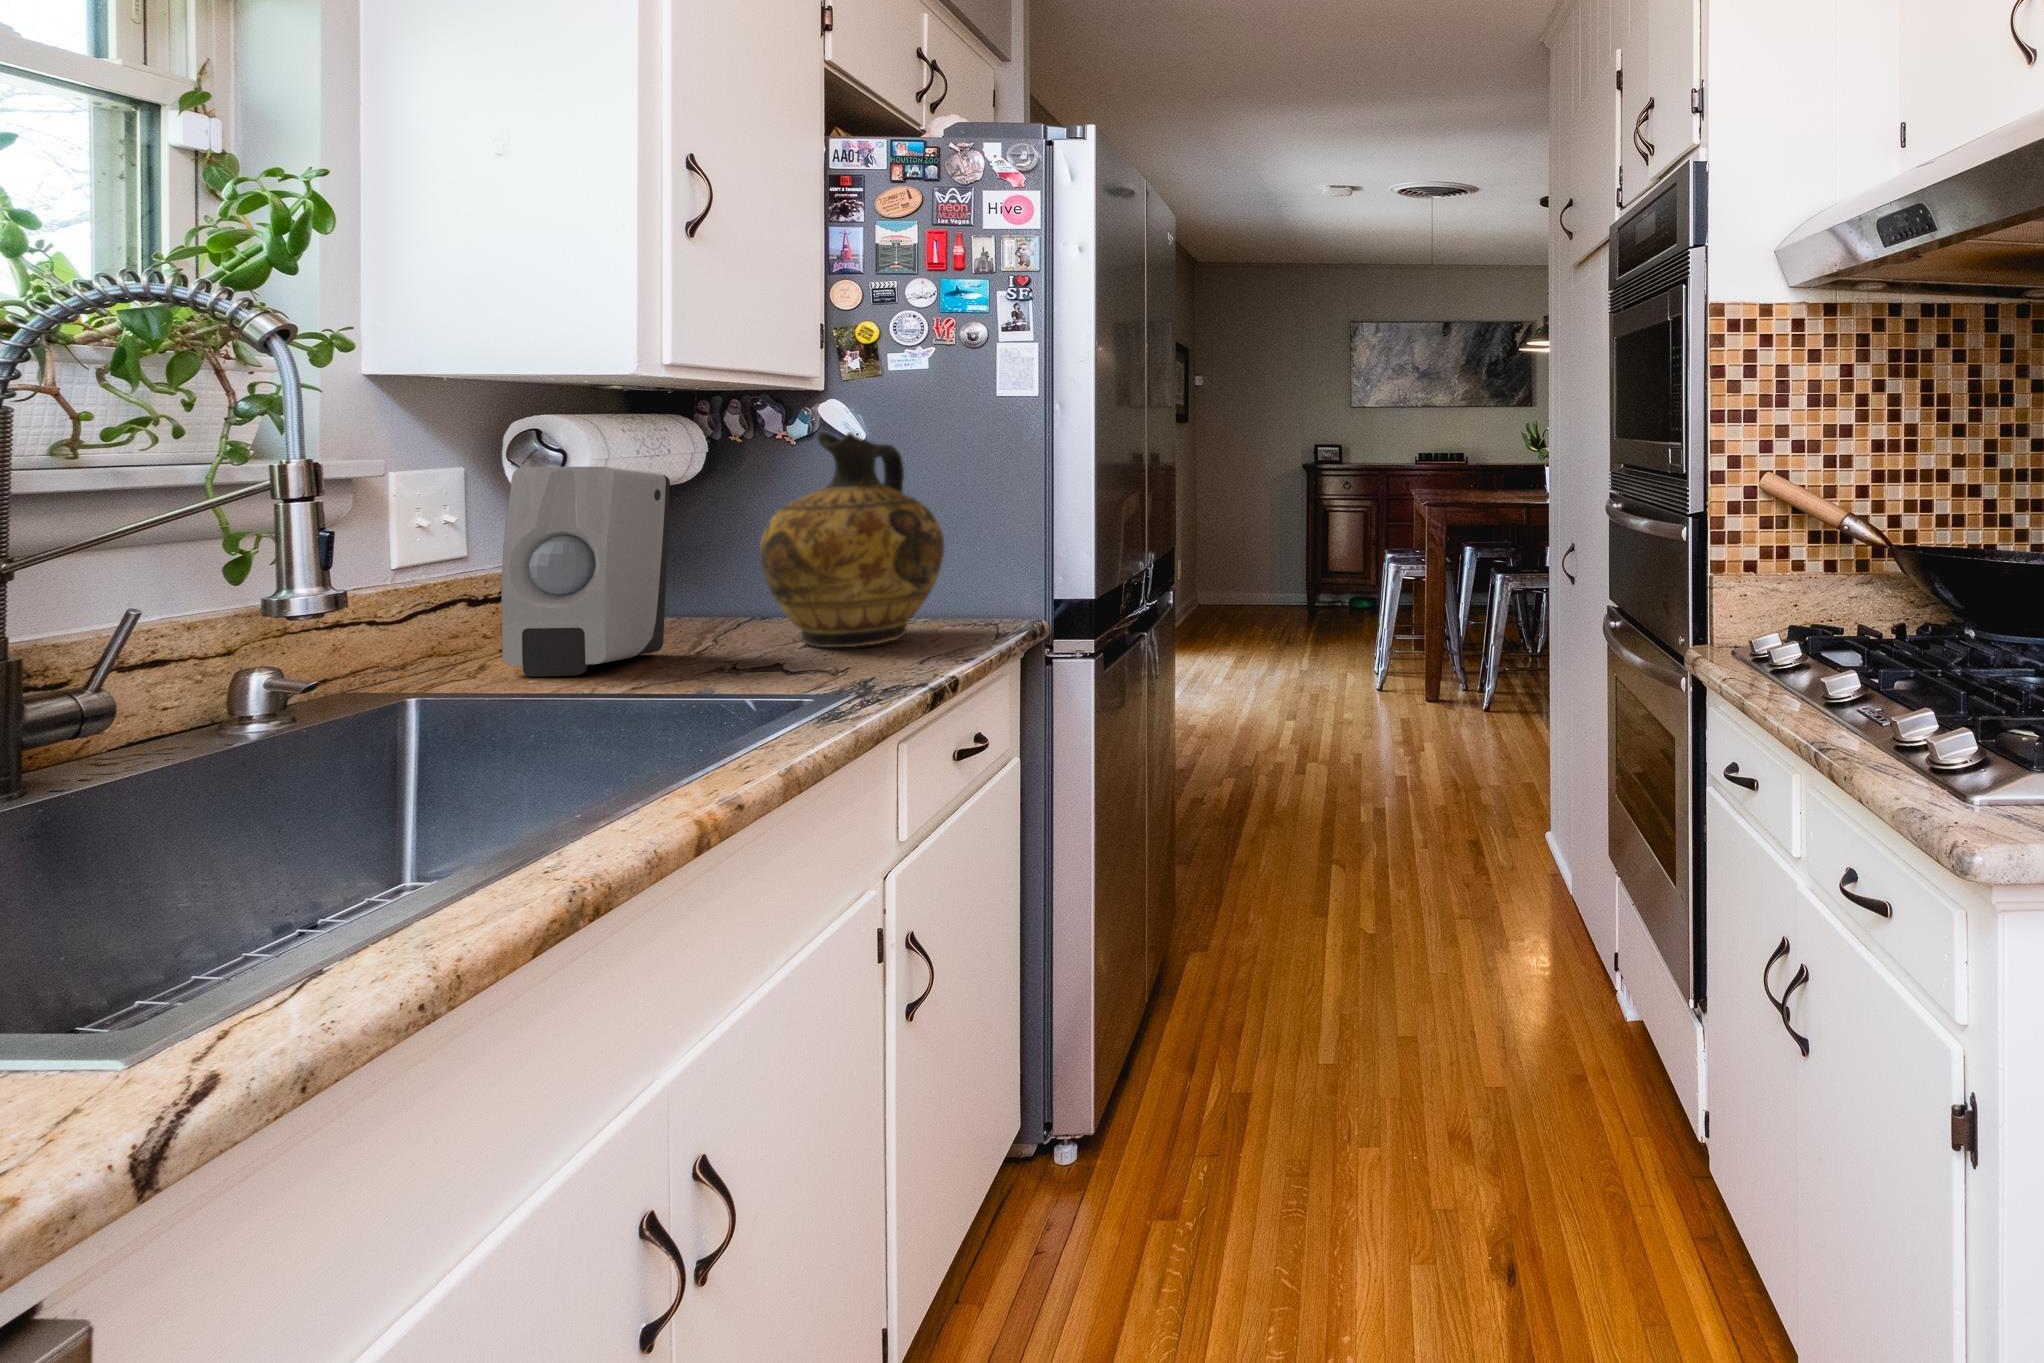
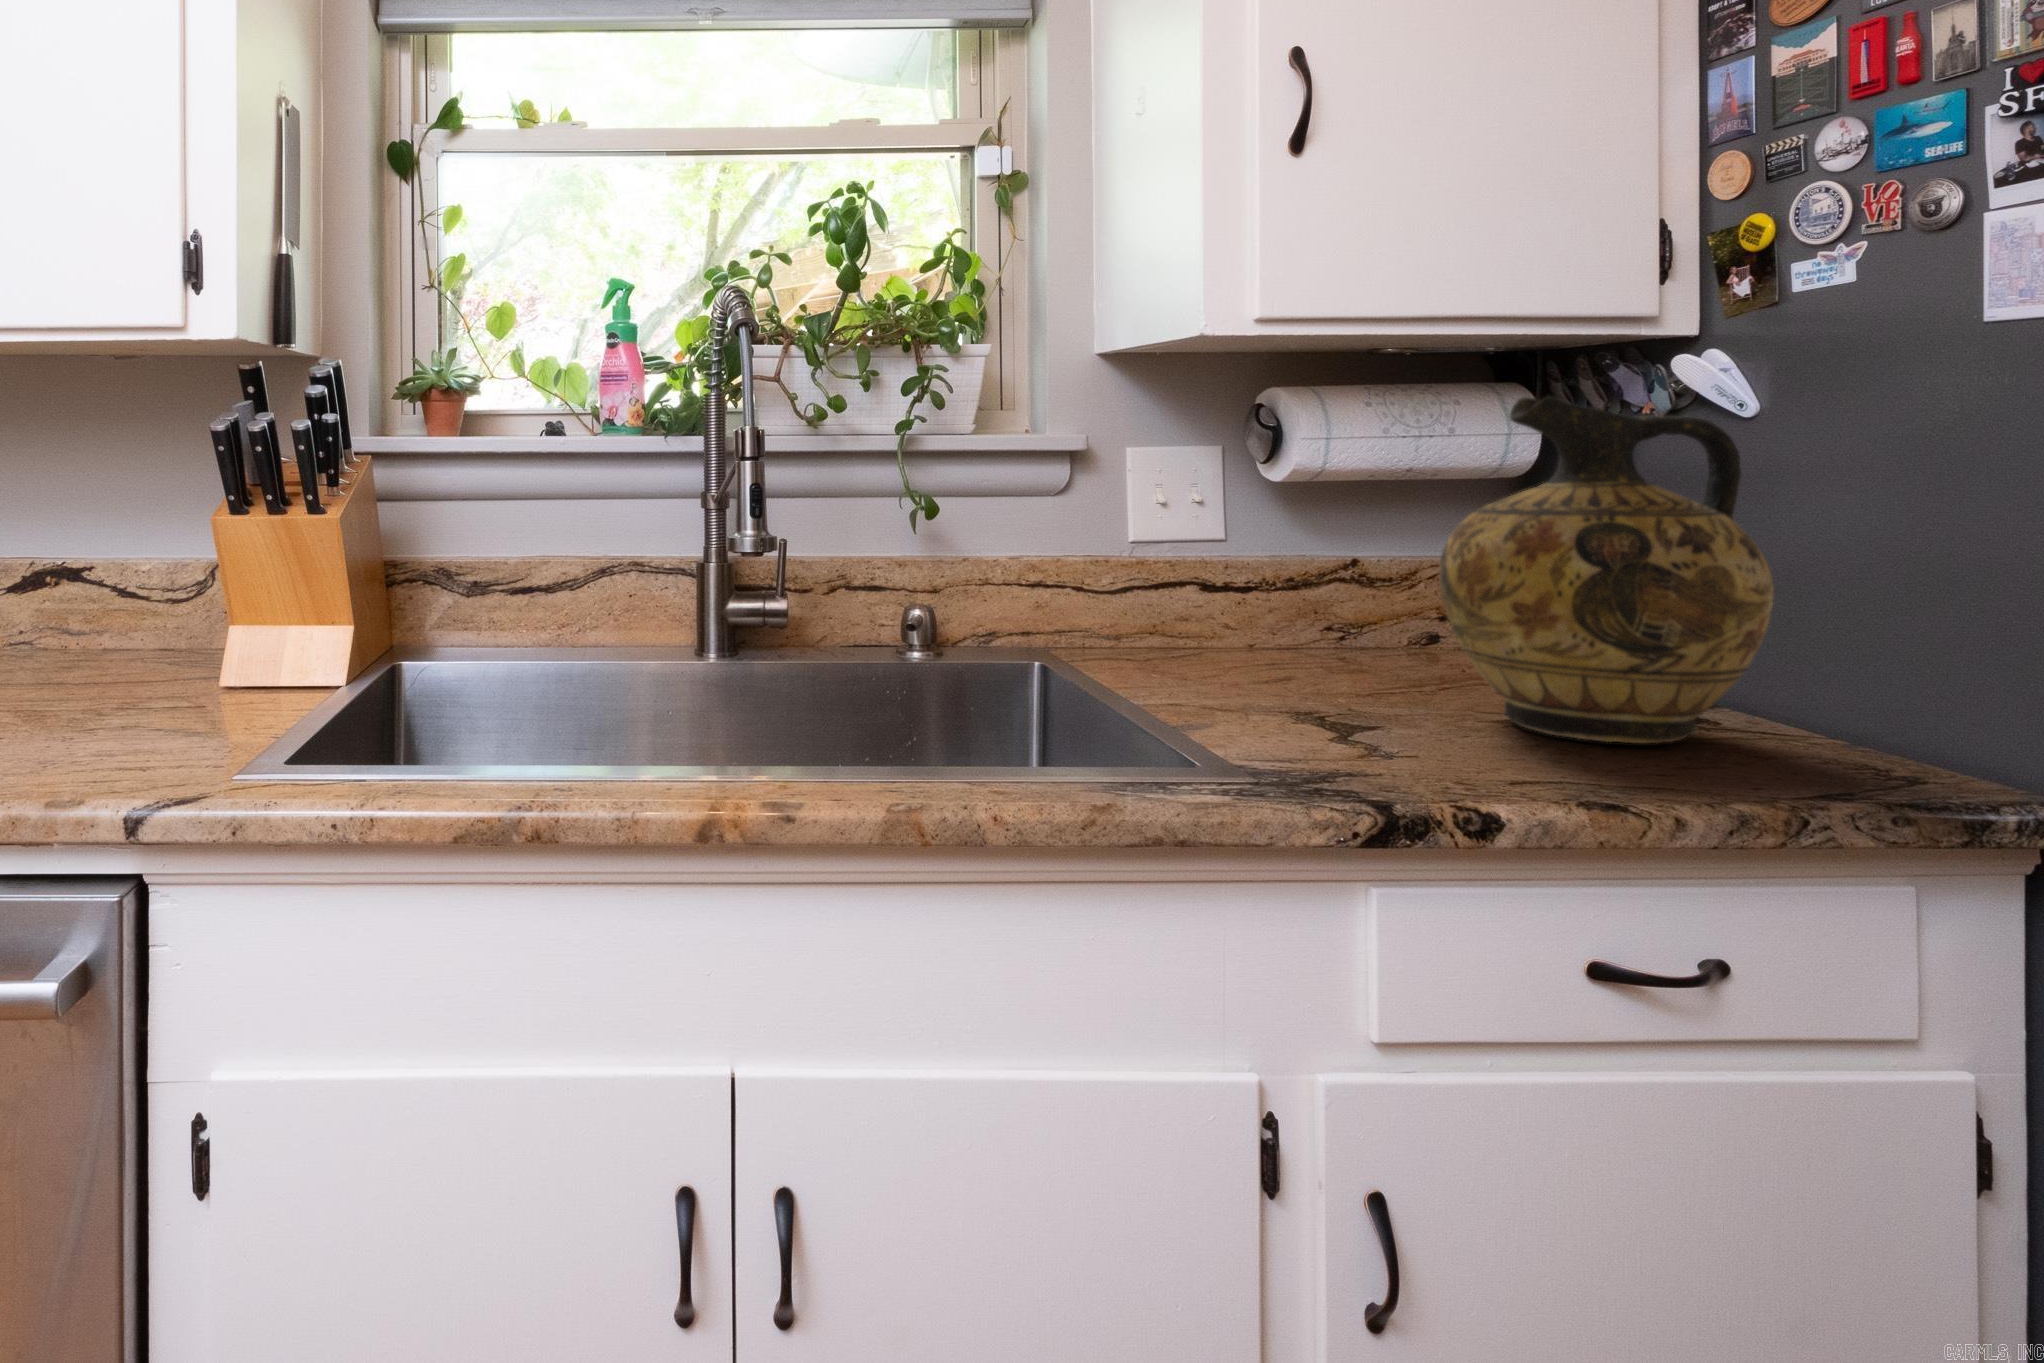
soap dispenser: present [501,467,670,676] -> none [1141,442,1351,678]

